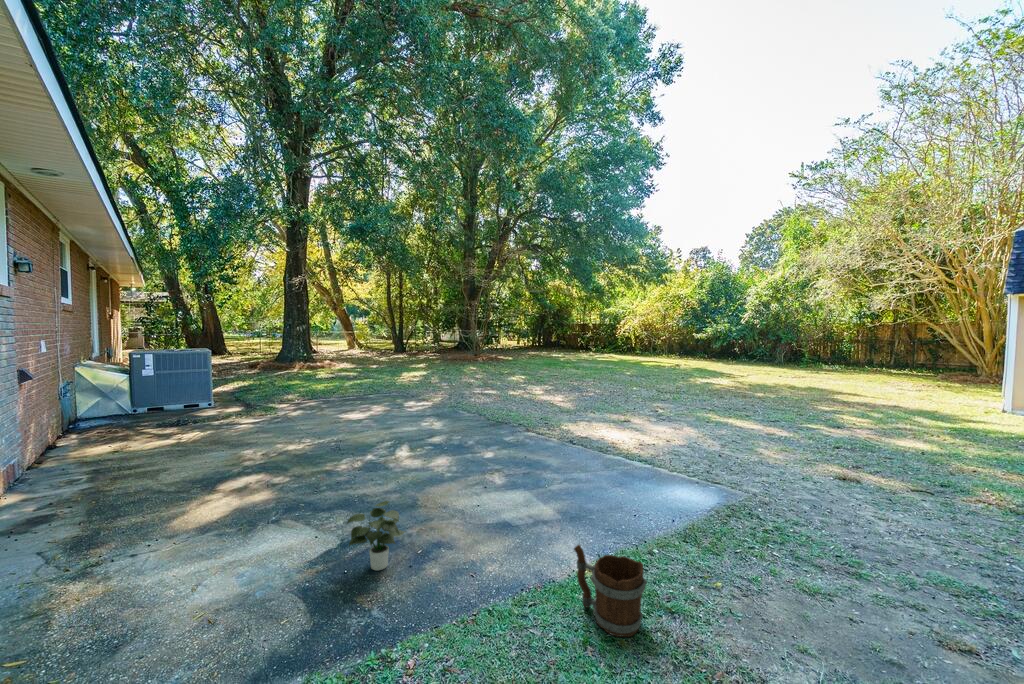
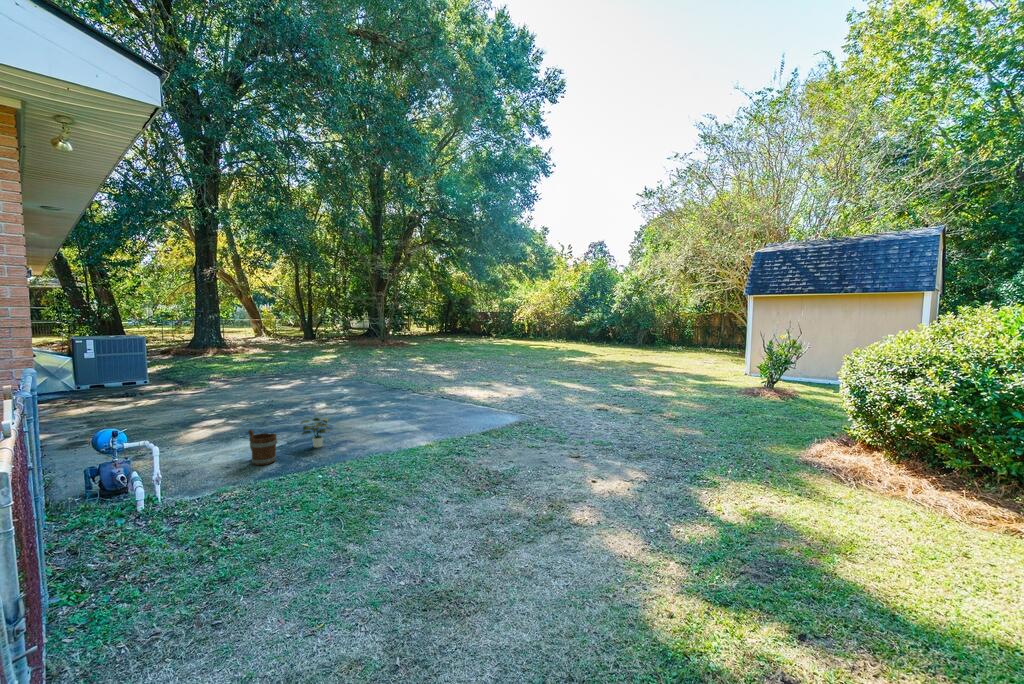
bucket: present [574,545,647,637] -> present [248,430,278,465]

